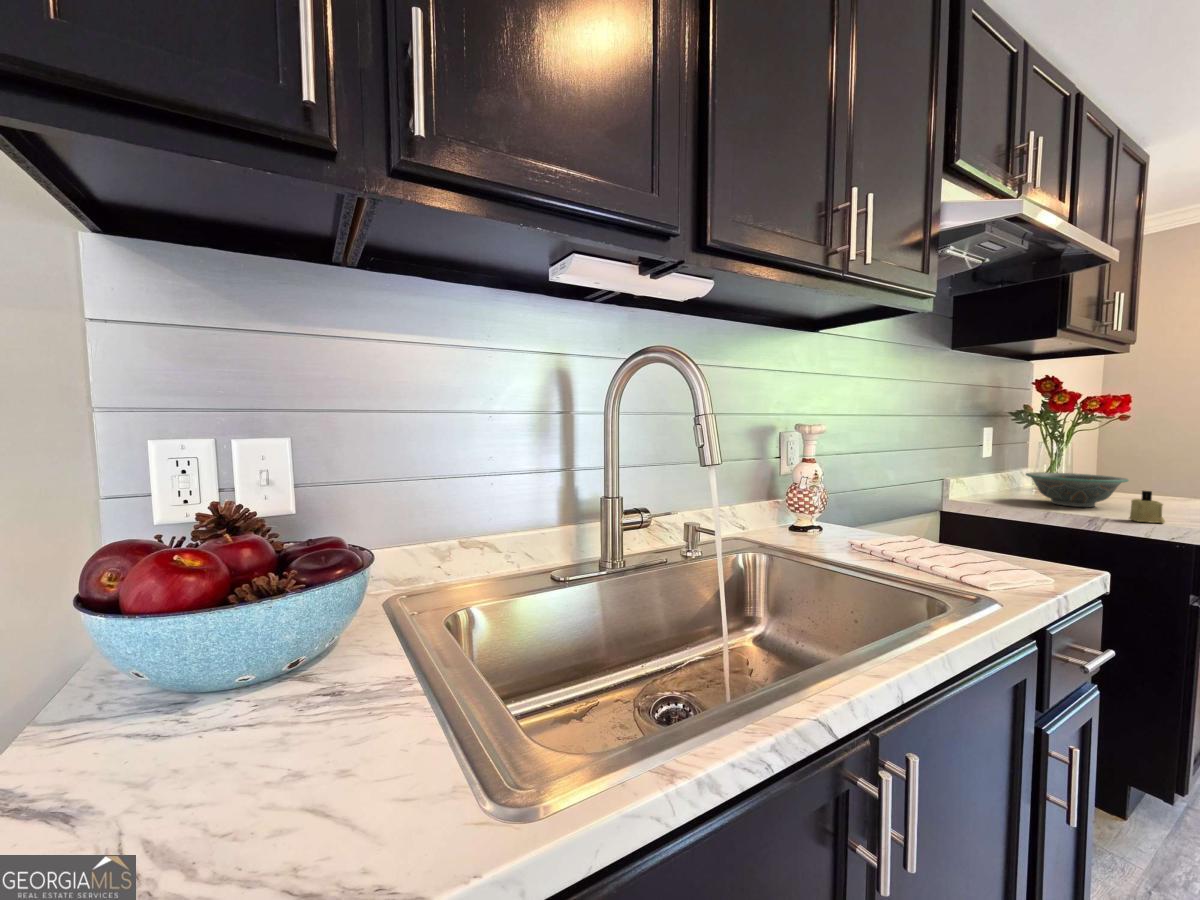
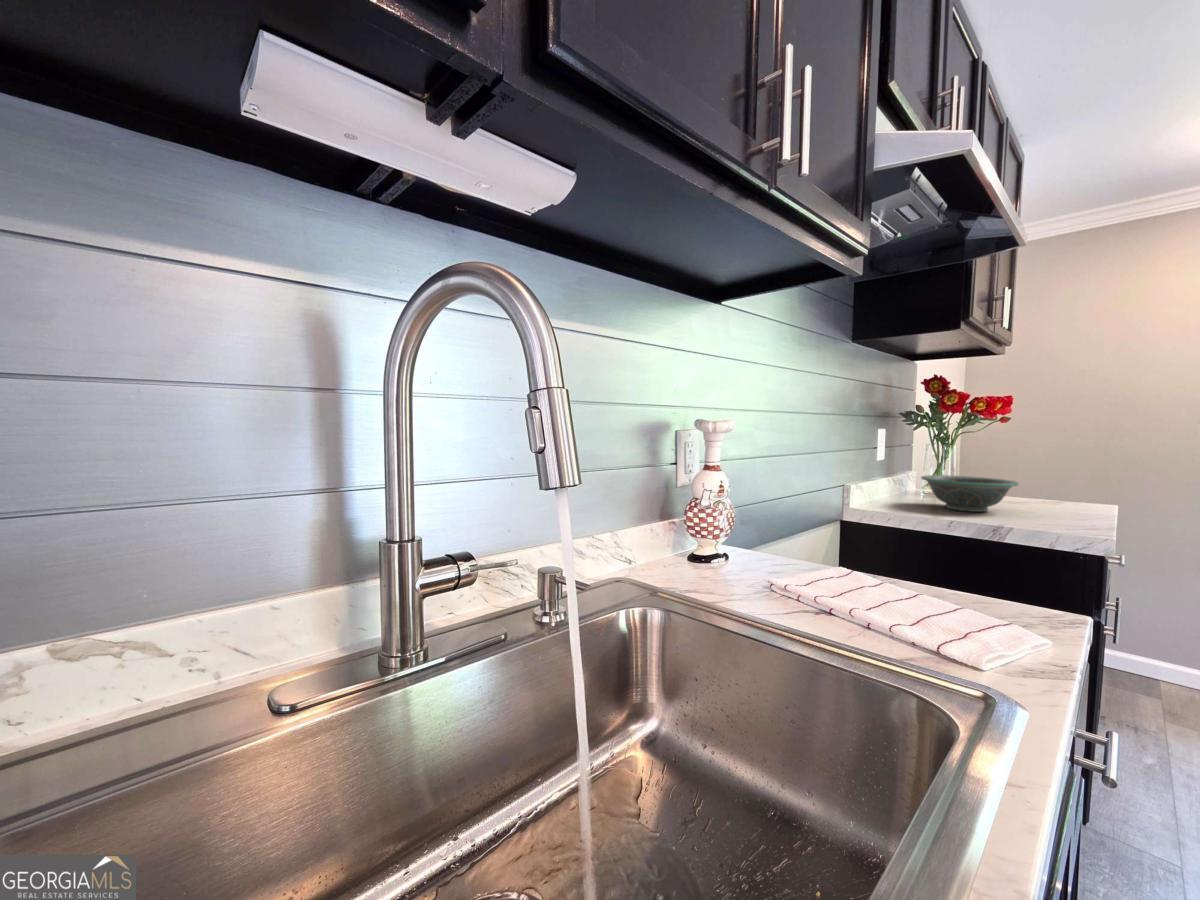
candle: present [1129,491,1165,523] -> none [1029,495,1065,530]

